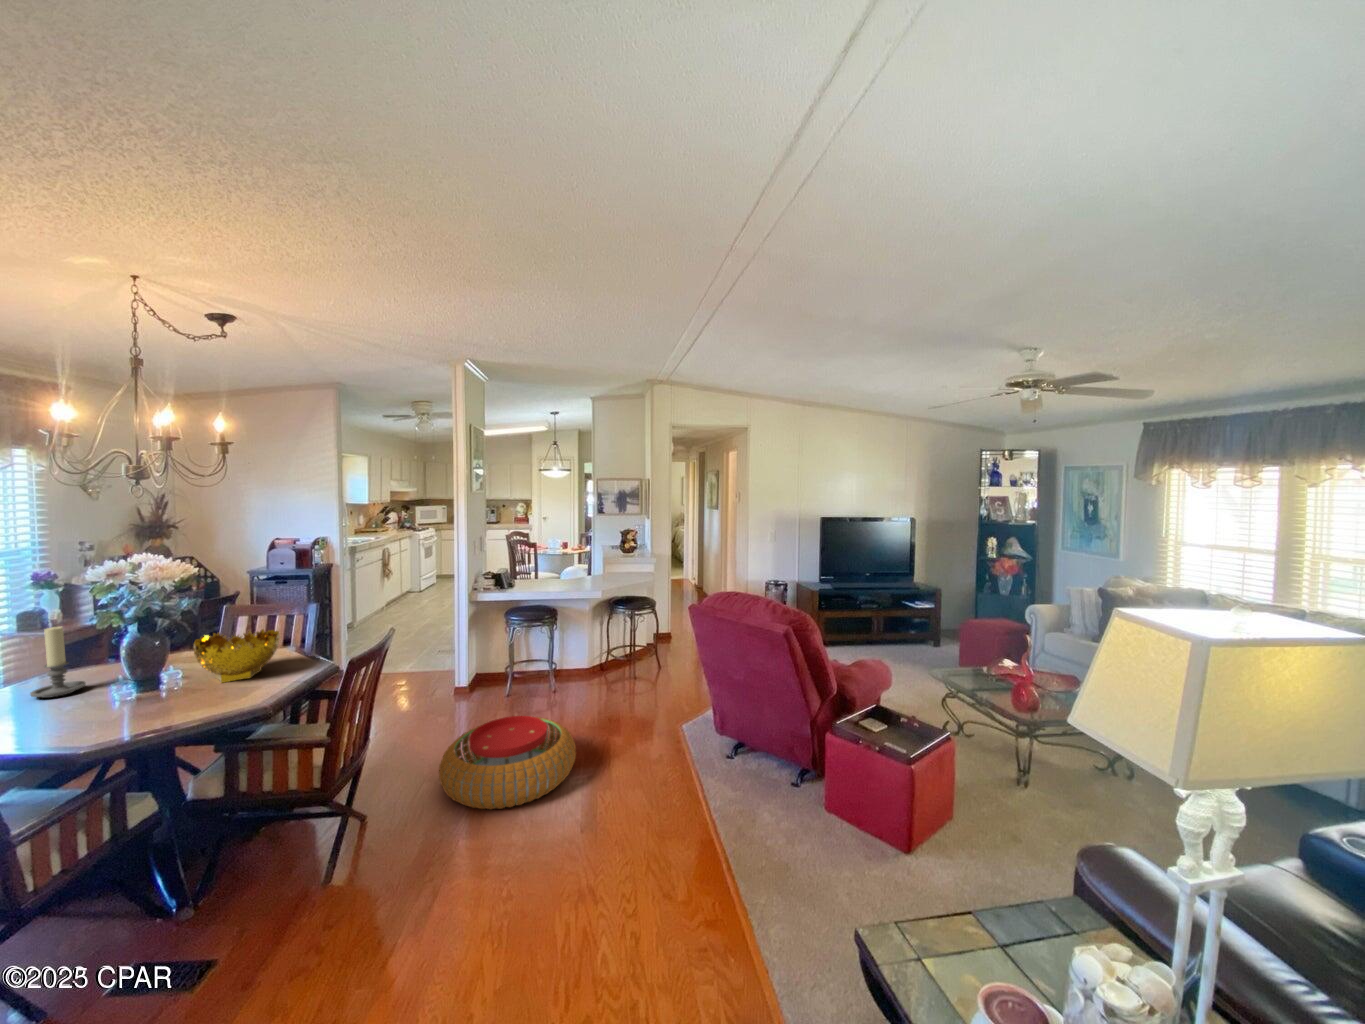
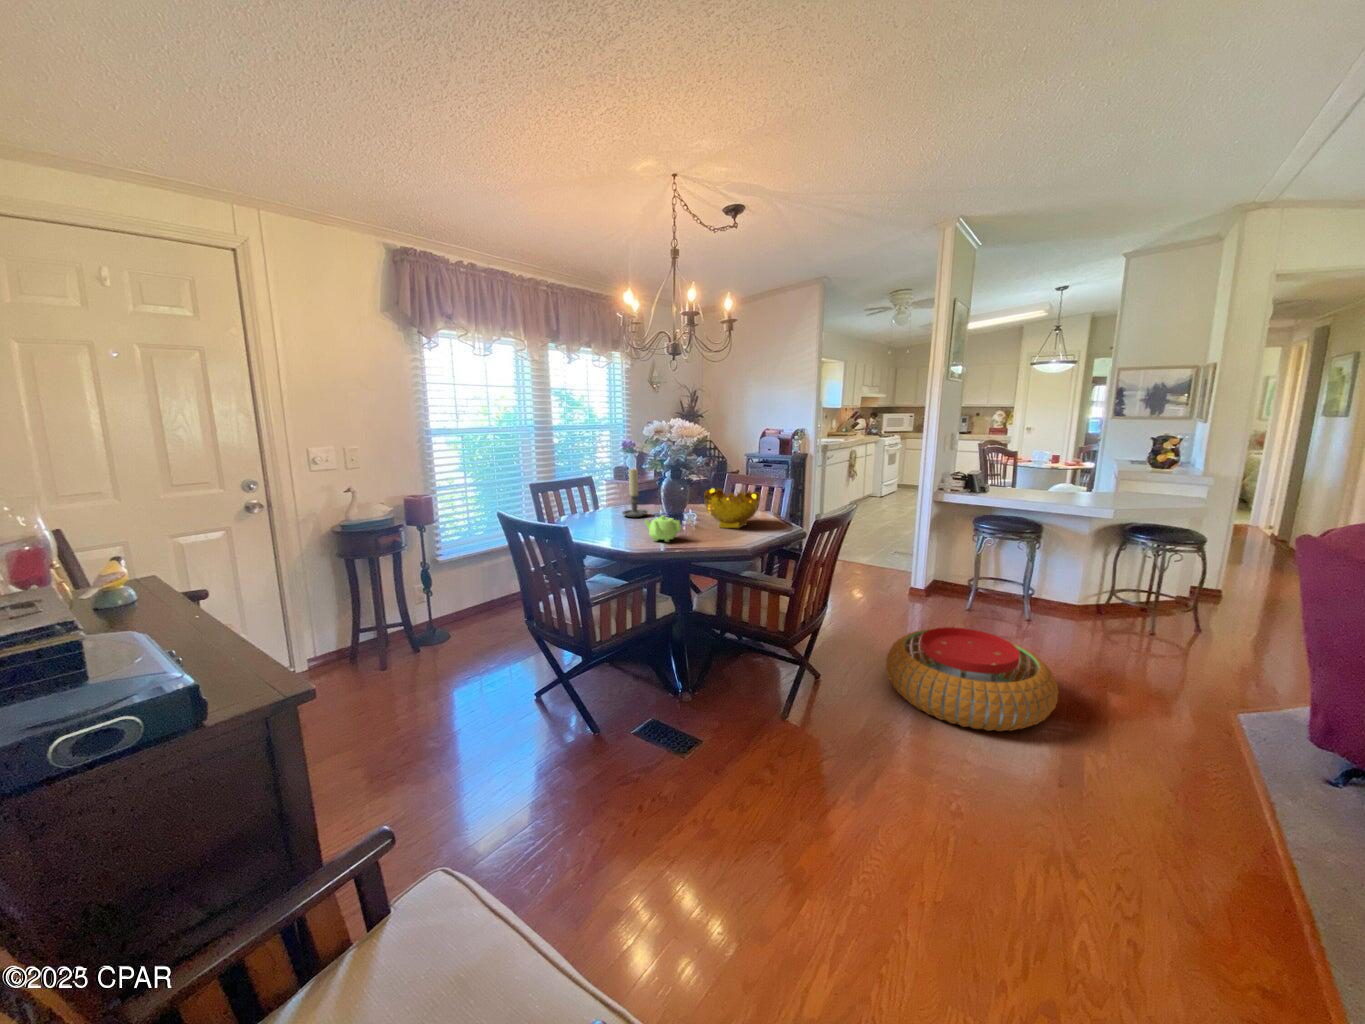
teapot: none [90,689,162,727] -> present [645,516,681,542]

